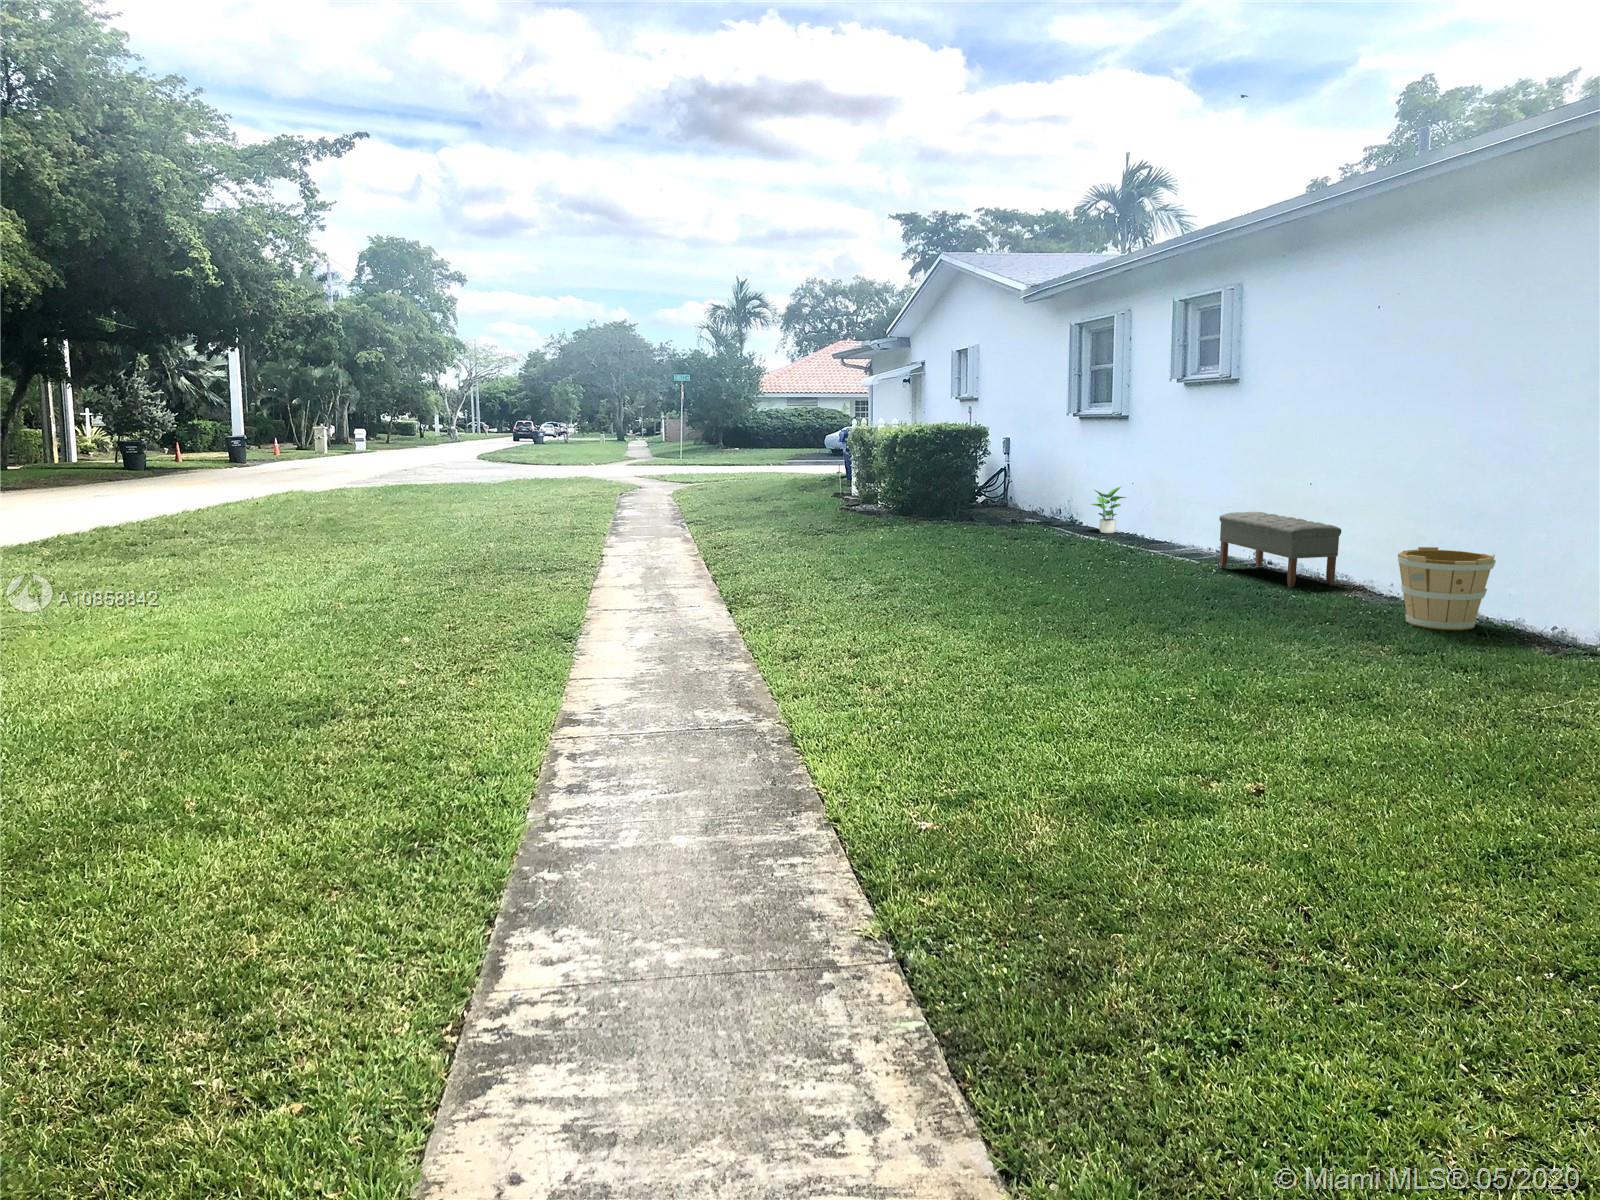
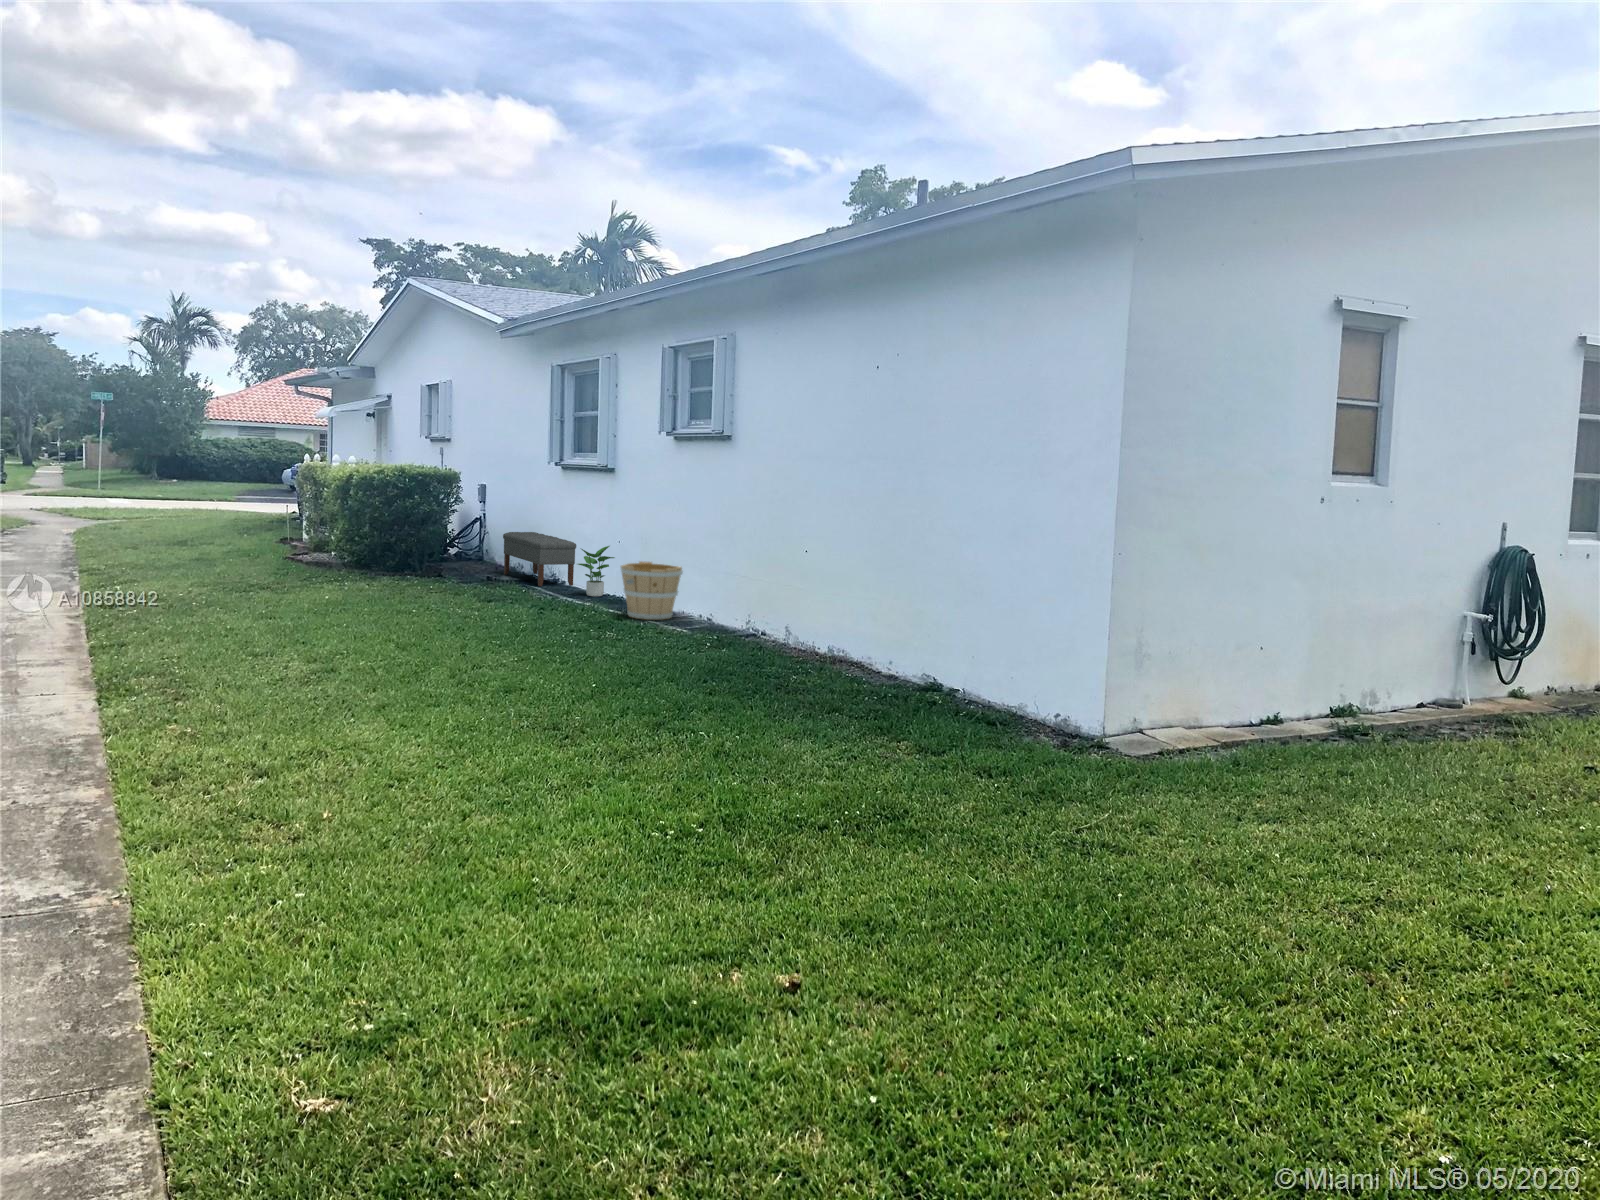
bench: present [1219,512,1341,587] -> present [503,532,576,586]
wooden bucket: present [1398,547,1496,630] -> present [621,561,683,620]

